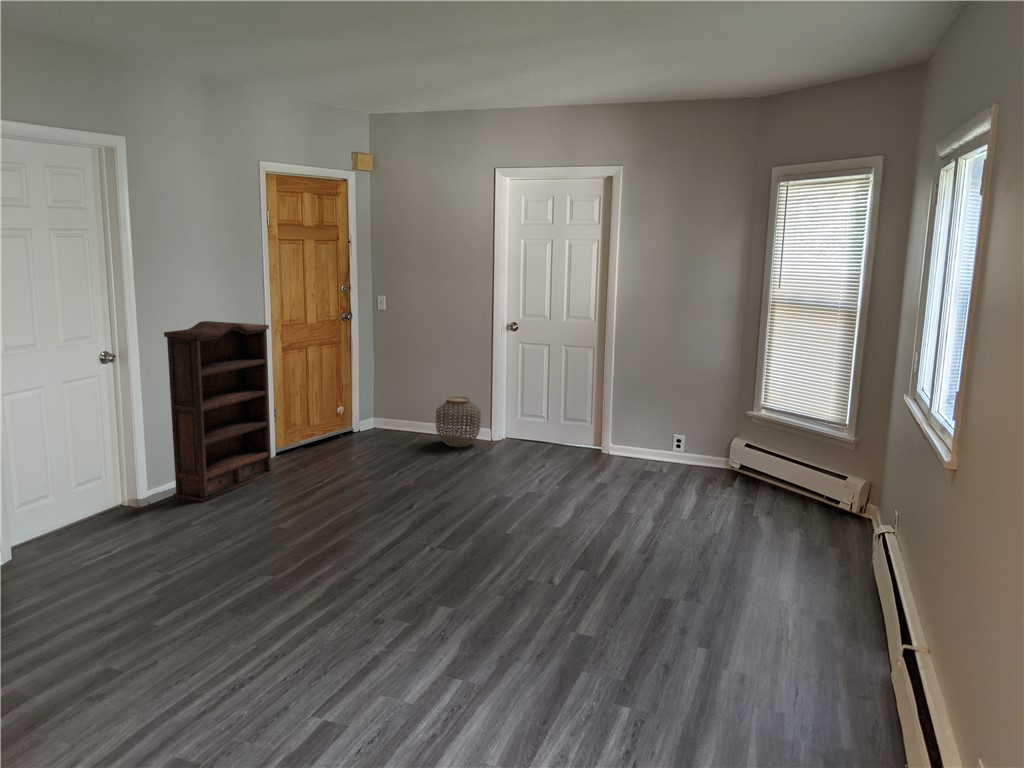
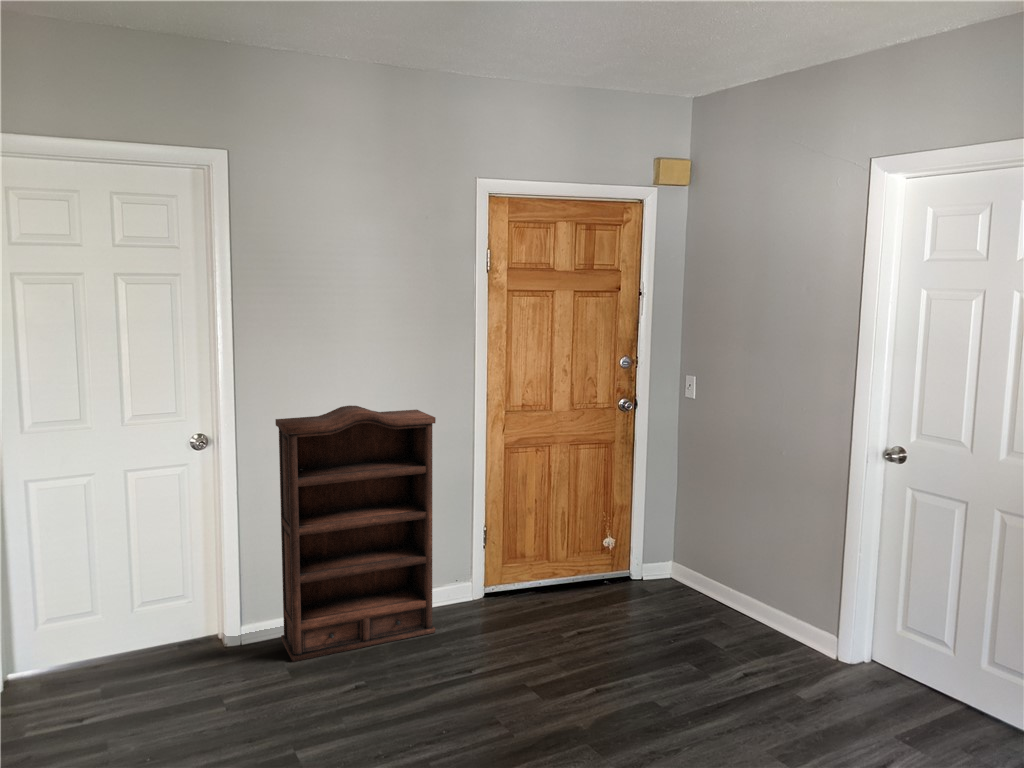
woven basket: present [436,397,481,447] -> none [725,565,810,661]

